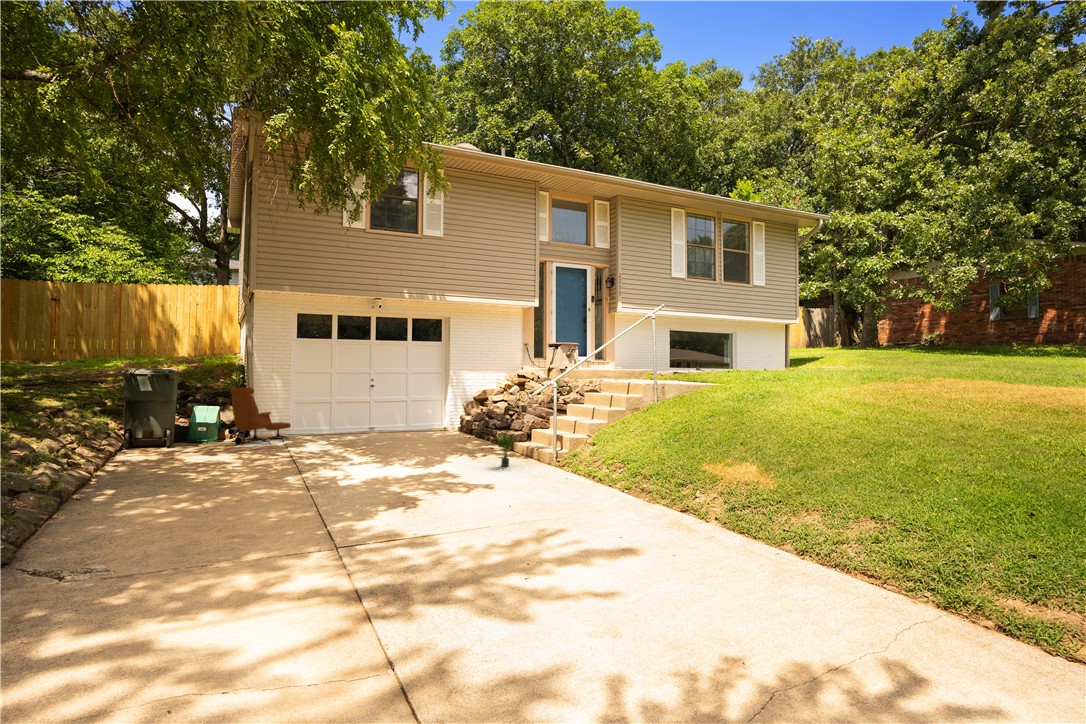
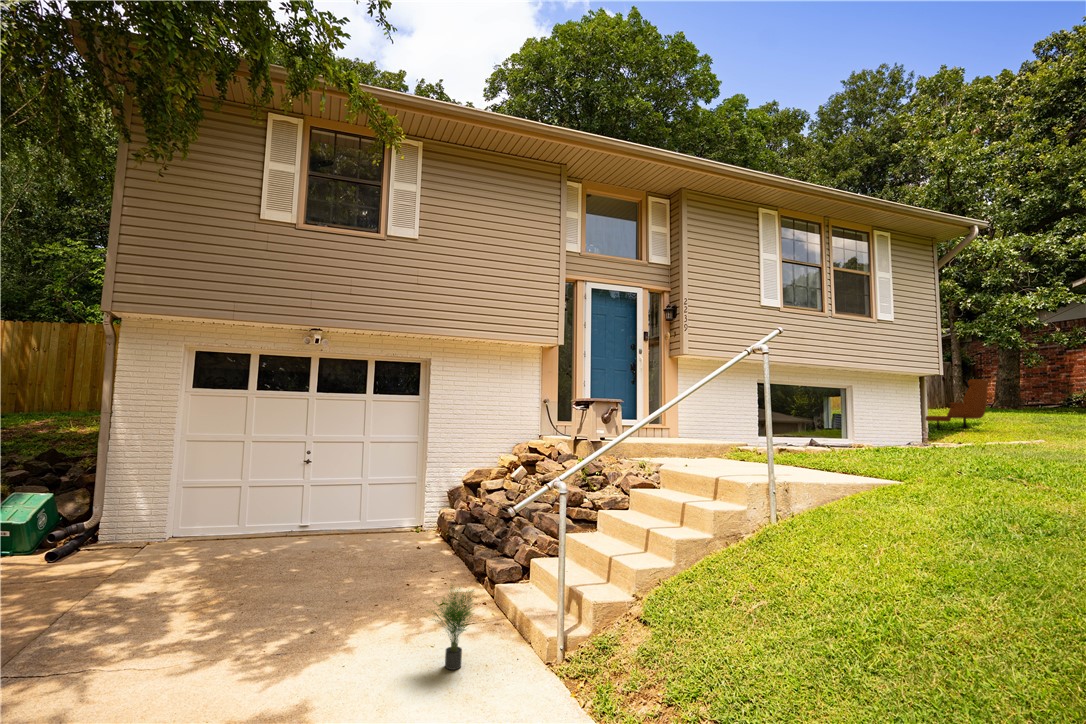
lounge chair: present [230,387,291,445] -> present [925,379,989,431]

